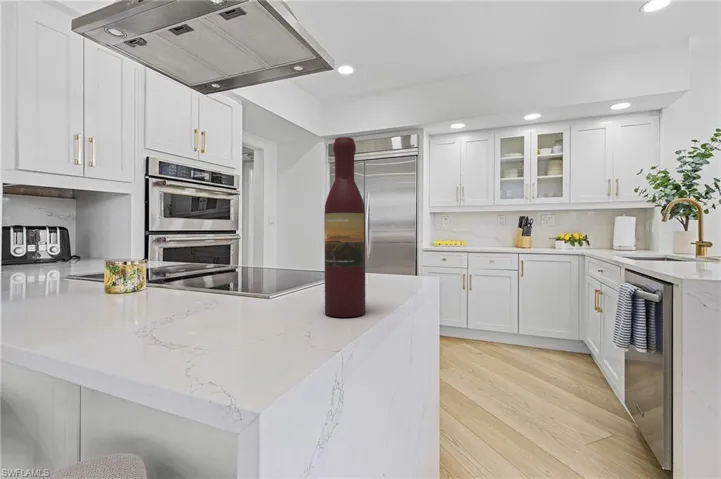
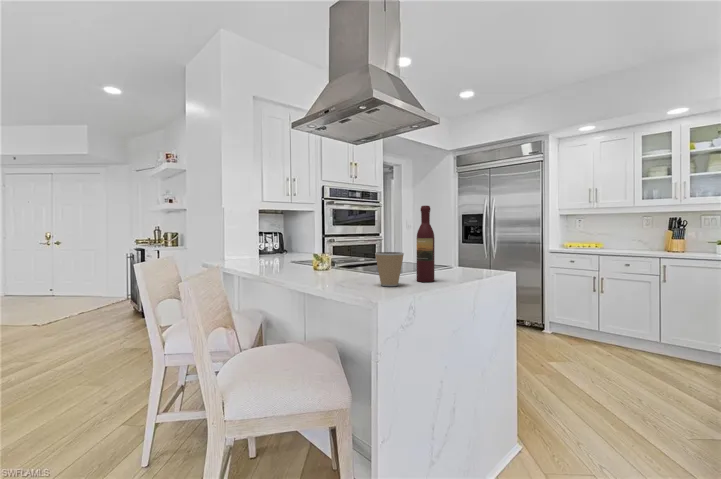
coffee cup: none [215,247,305,350] -> present [375,252,404,286]

